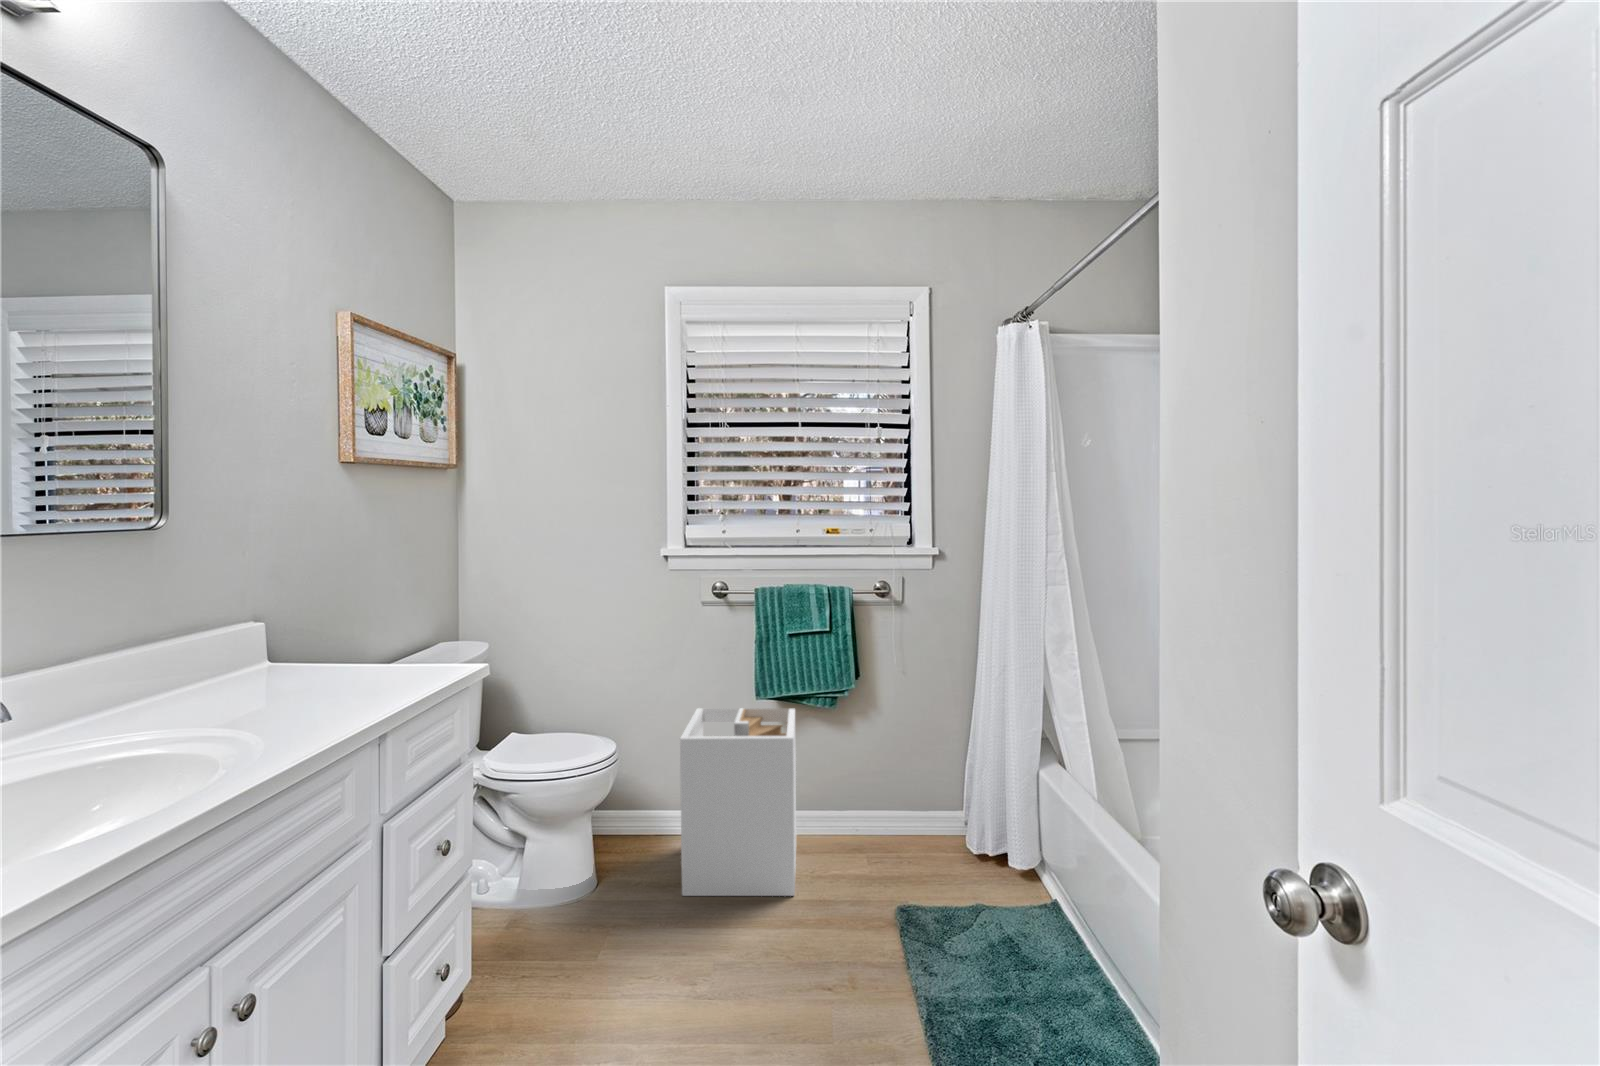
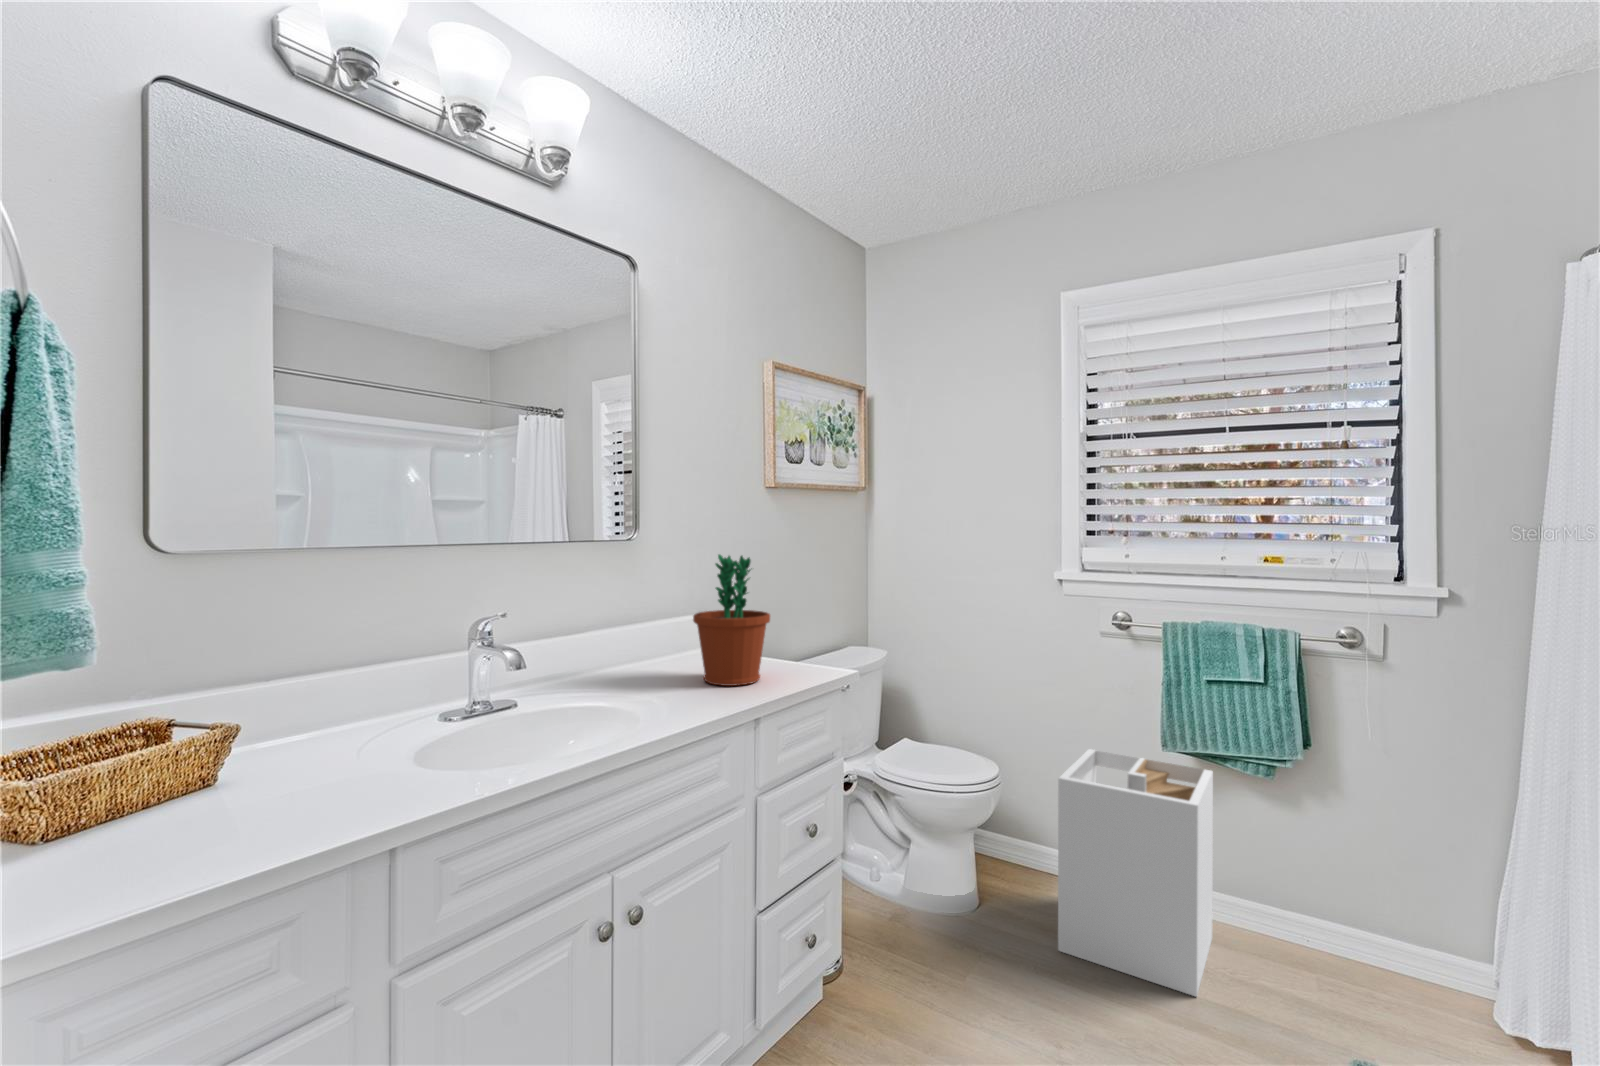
flower pot: none [272,540,385,702] -> present [693,554,770,686]

